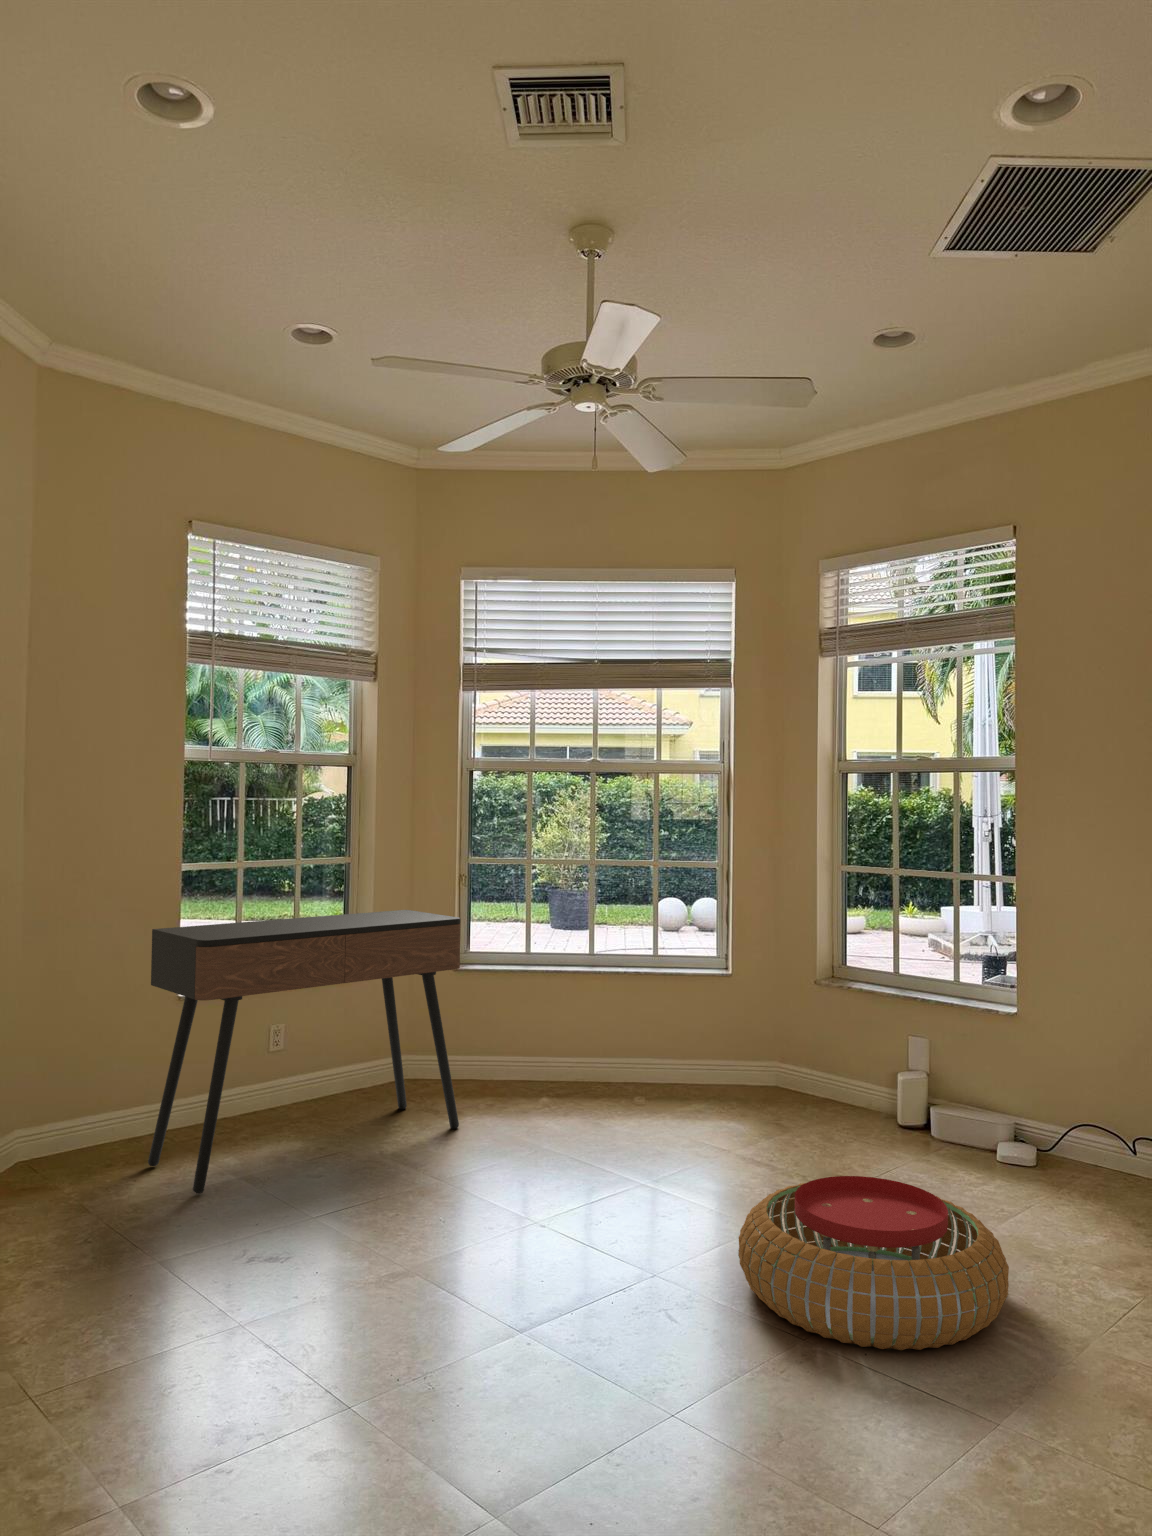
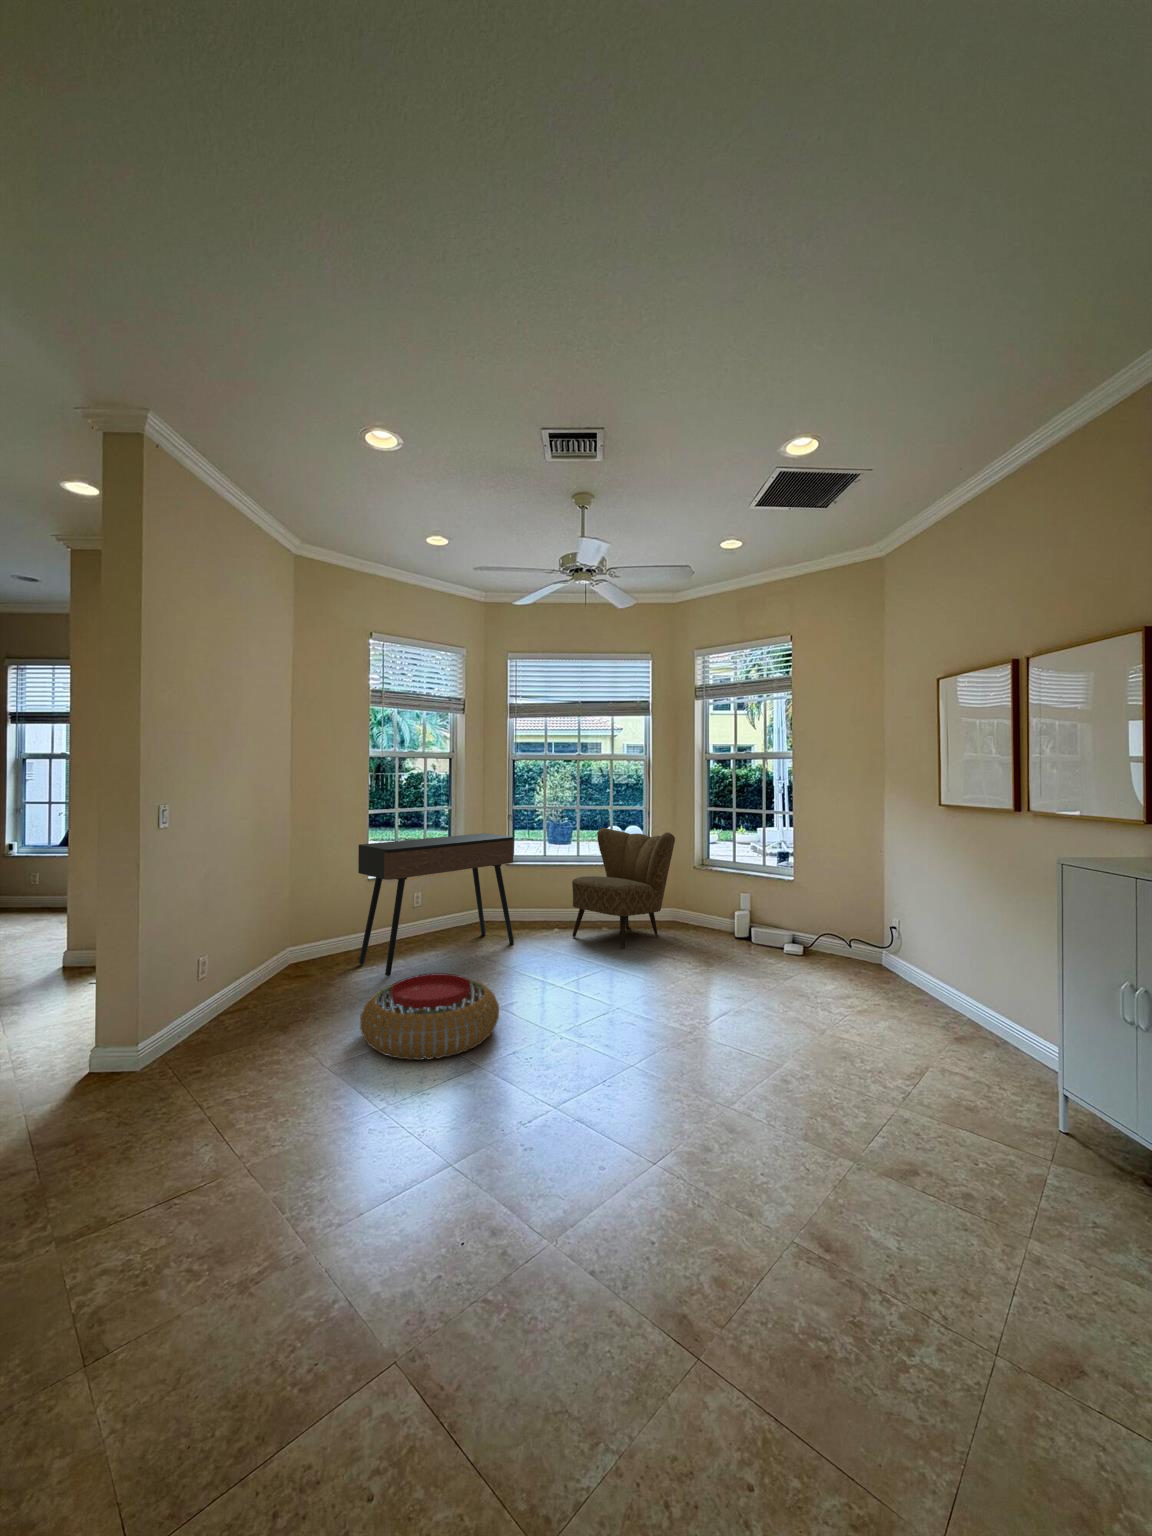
armchair: none [575,903,778,1143] -> present [572,828,675,948]
pouf: present [738,1176,1009,1350] -> present [360,973,499,1060]

